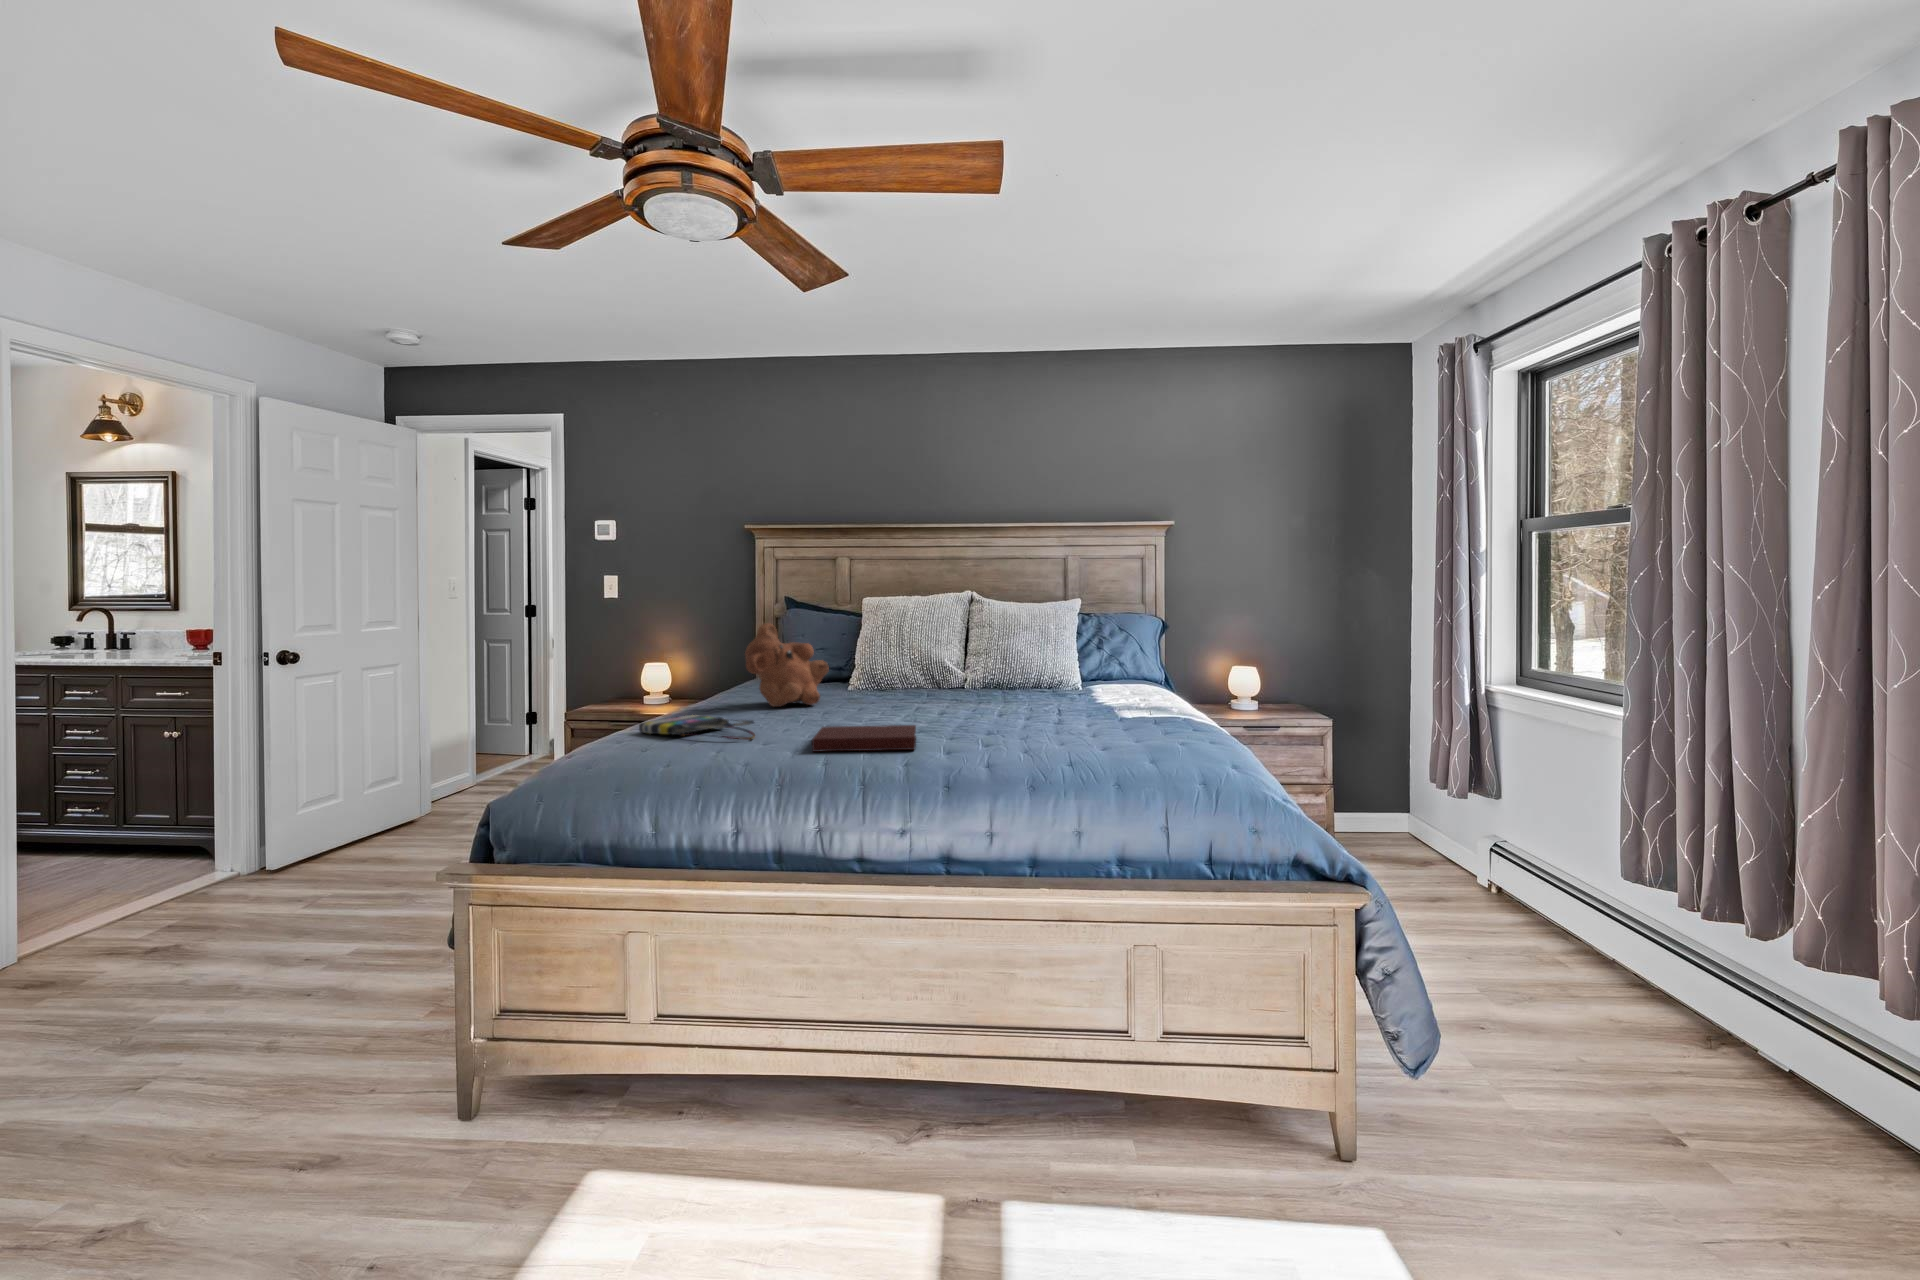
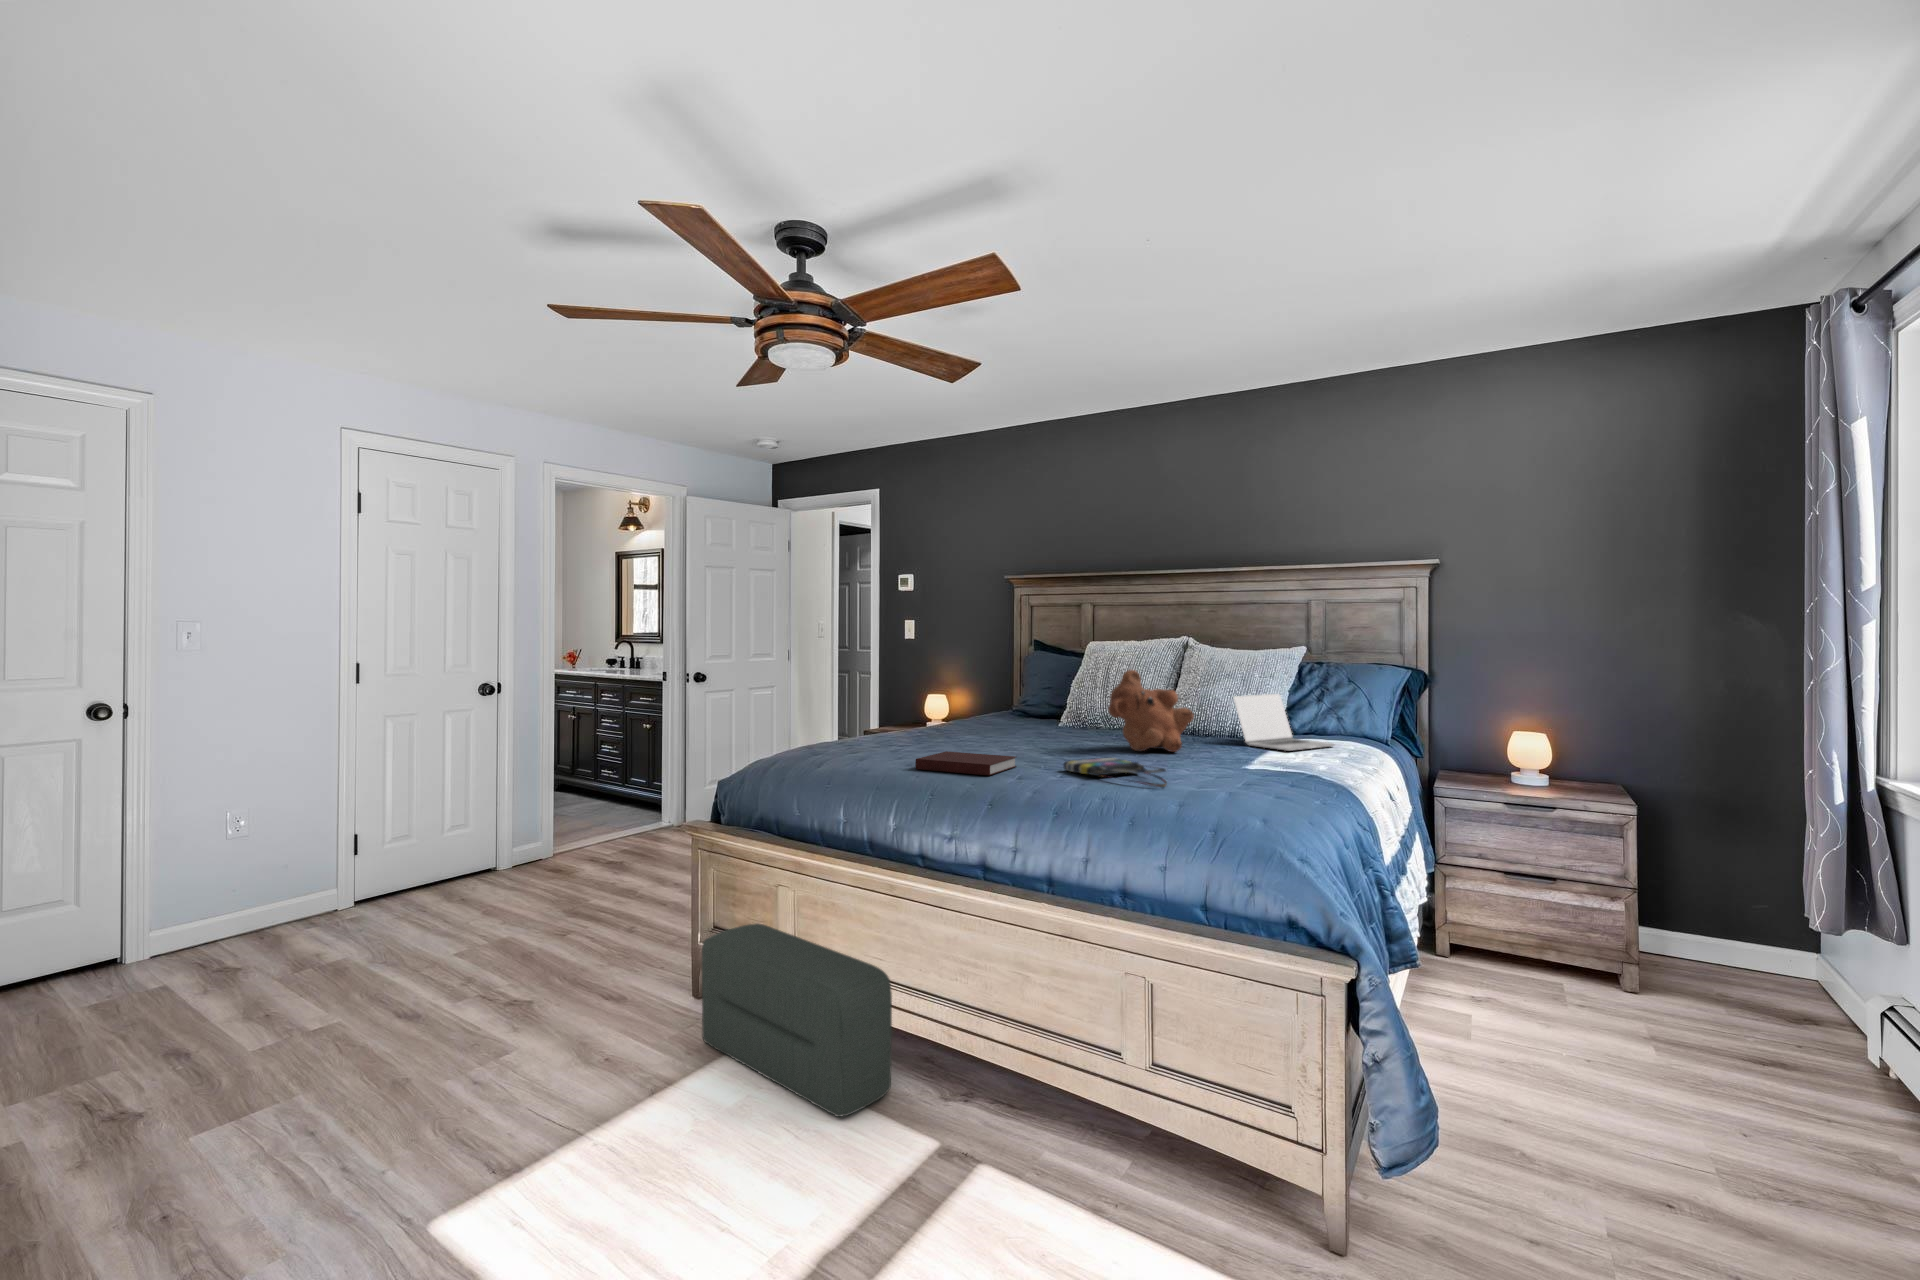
teddy bear: present [745,623,829,707] -> present [1108,670,1194,752]
laptop: none [1051,644,1134,697] -> present [1233,694,1334,751]
tote bag: present [639,715,755,740] -> present [1064,758,1167,787]
pouf: none [526,991,856,1223] -> present [702,924,892,1117]

